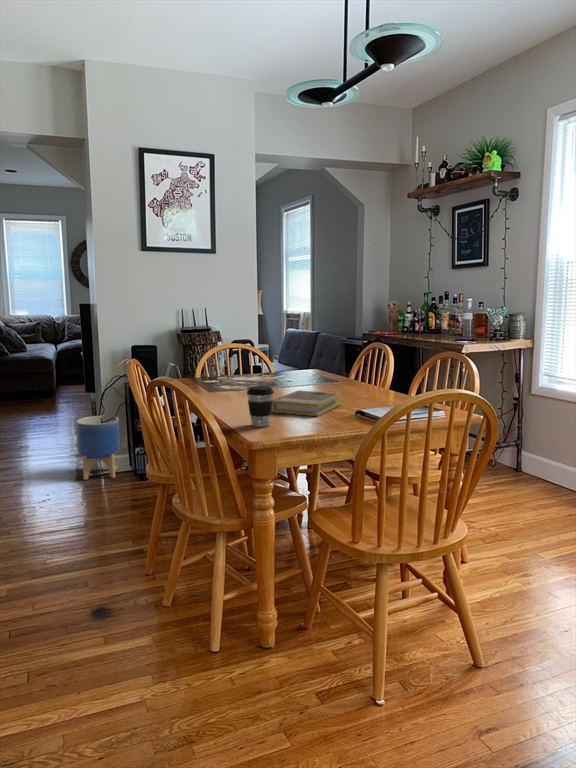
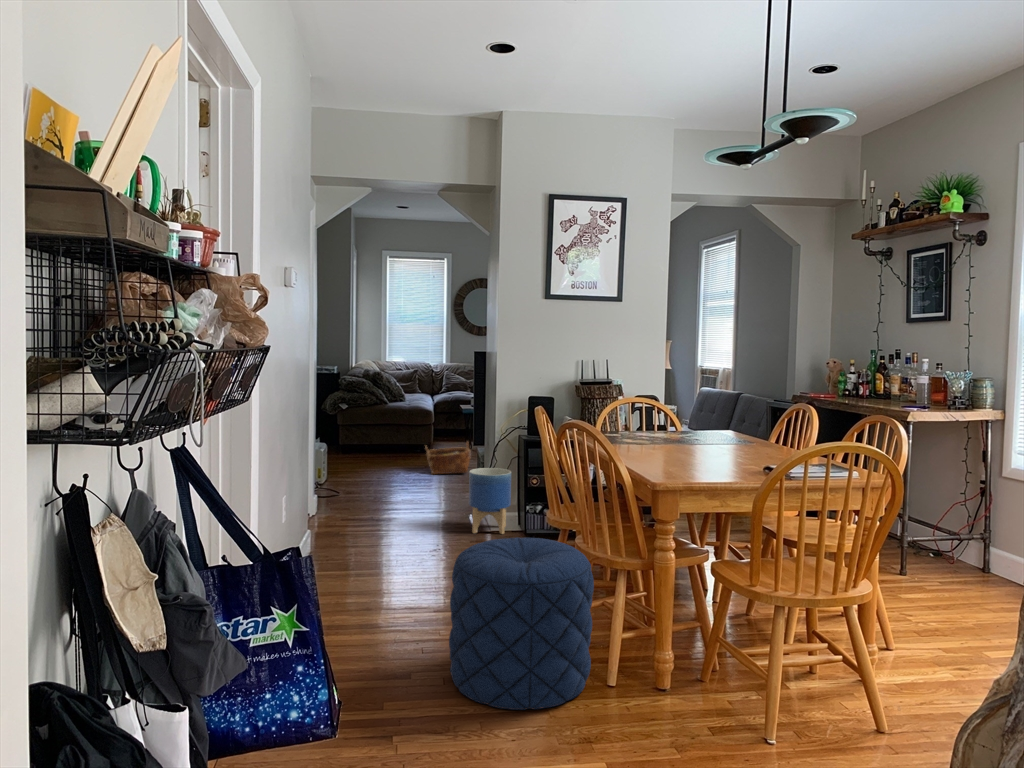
coffee cup: present [247,386,274,427] -> none [654,434,680,473]
woven basket: none [43,387,88,420] -> present [425,442,471,474]
book: present [272,390,342,416] -> none [676,445,751,469]
pouf: none [26,506,192,711] -> present [449,538,594,710]

